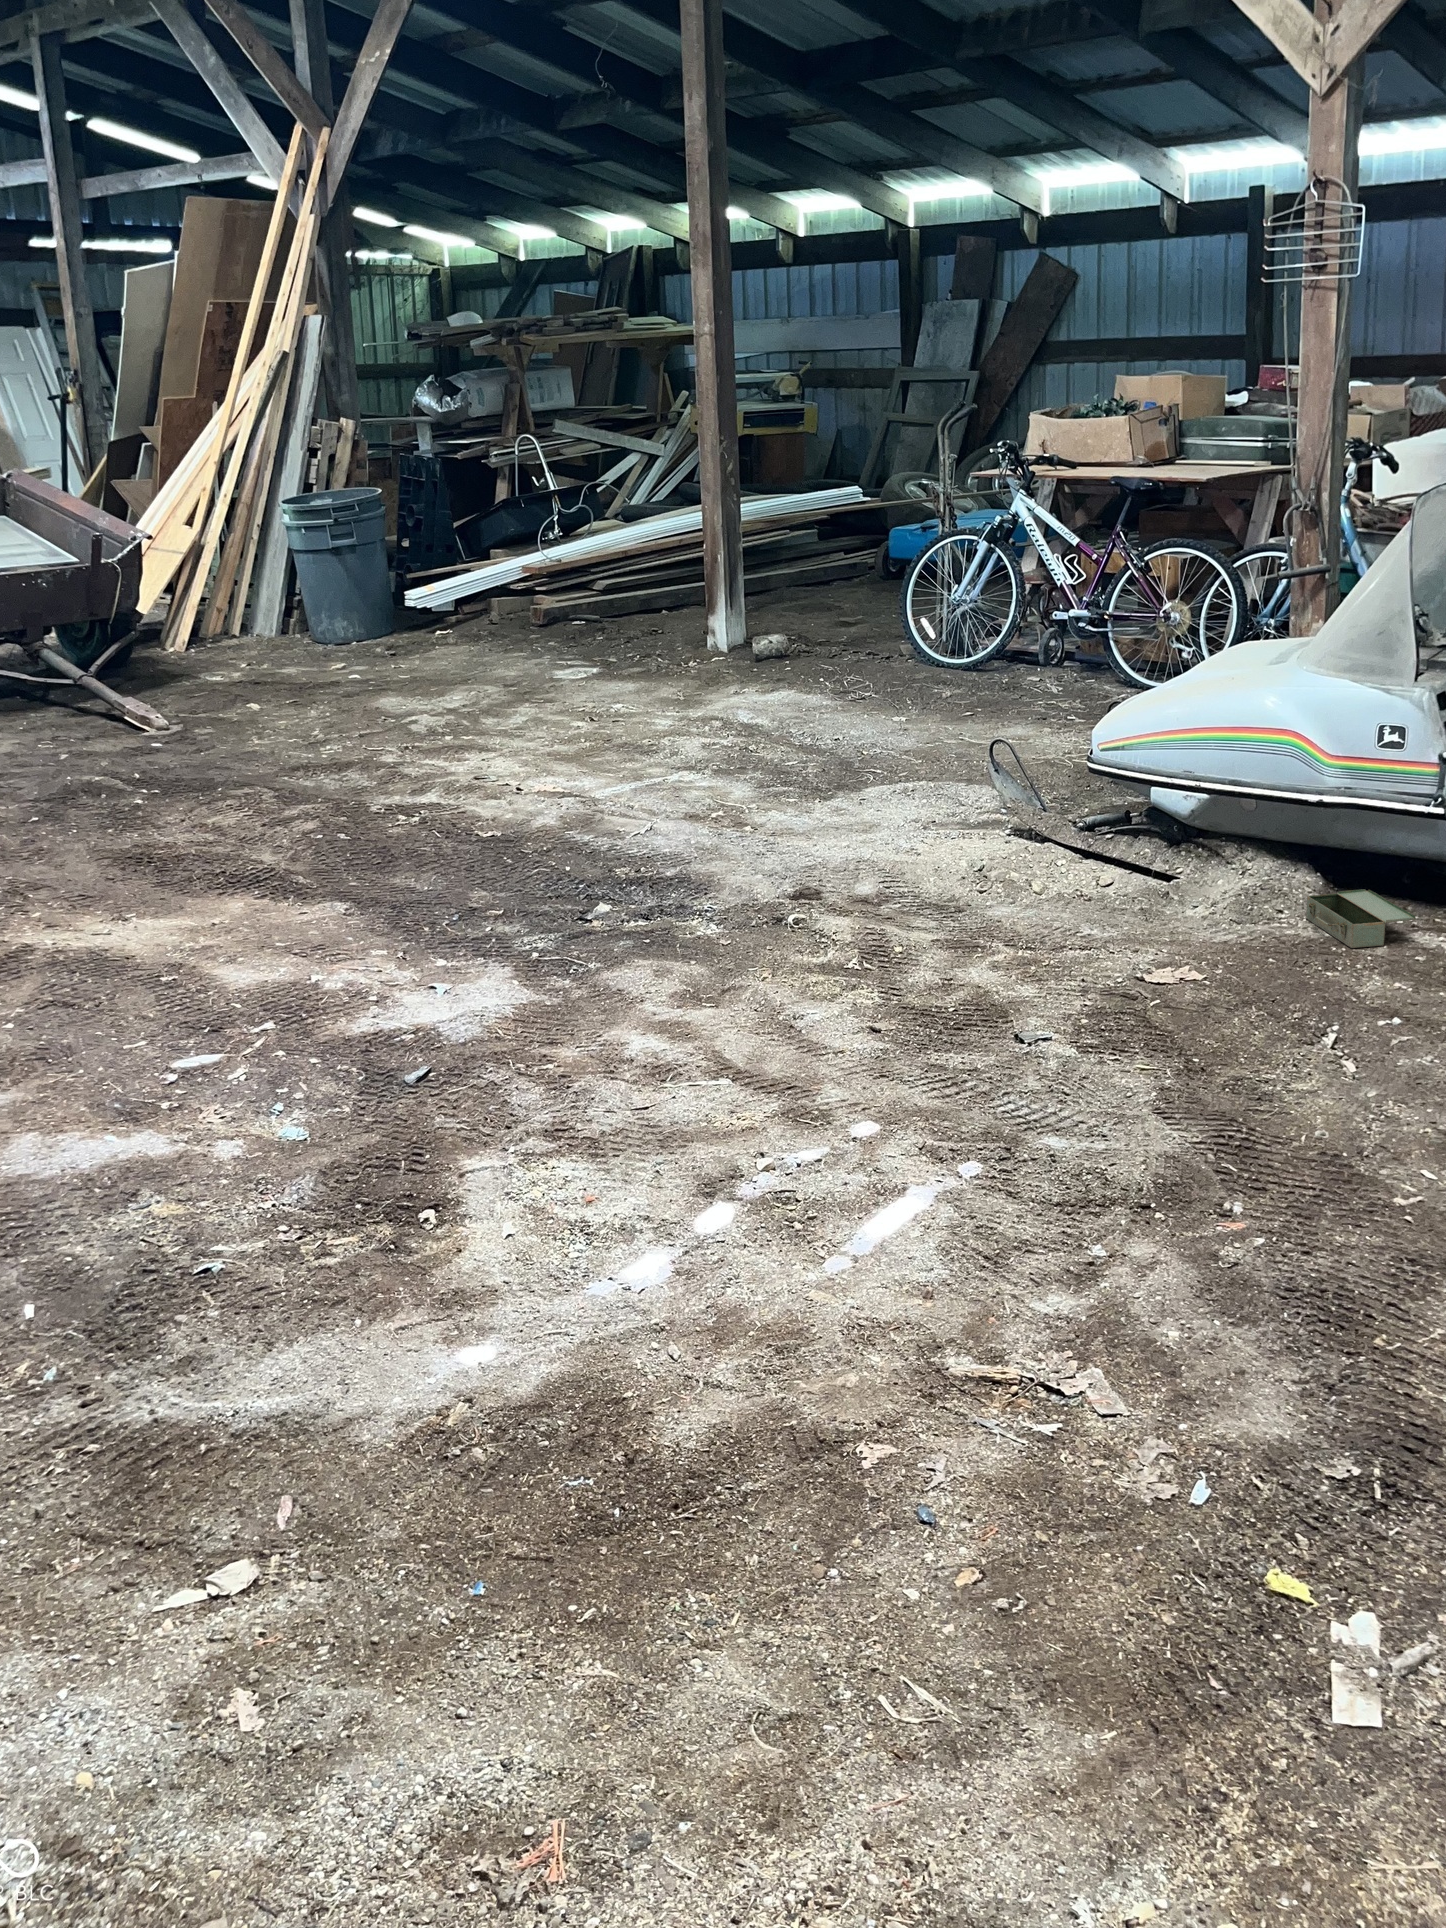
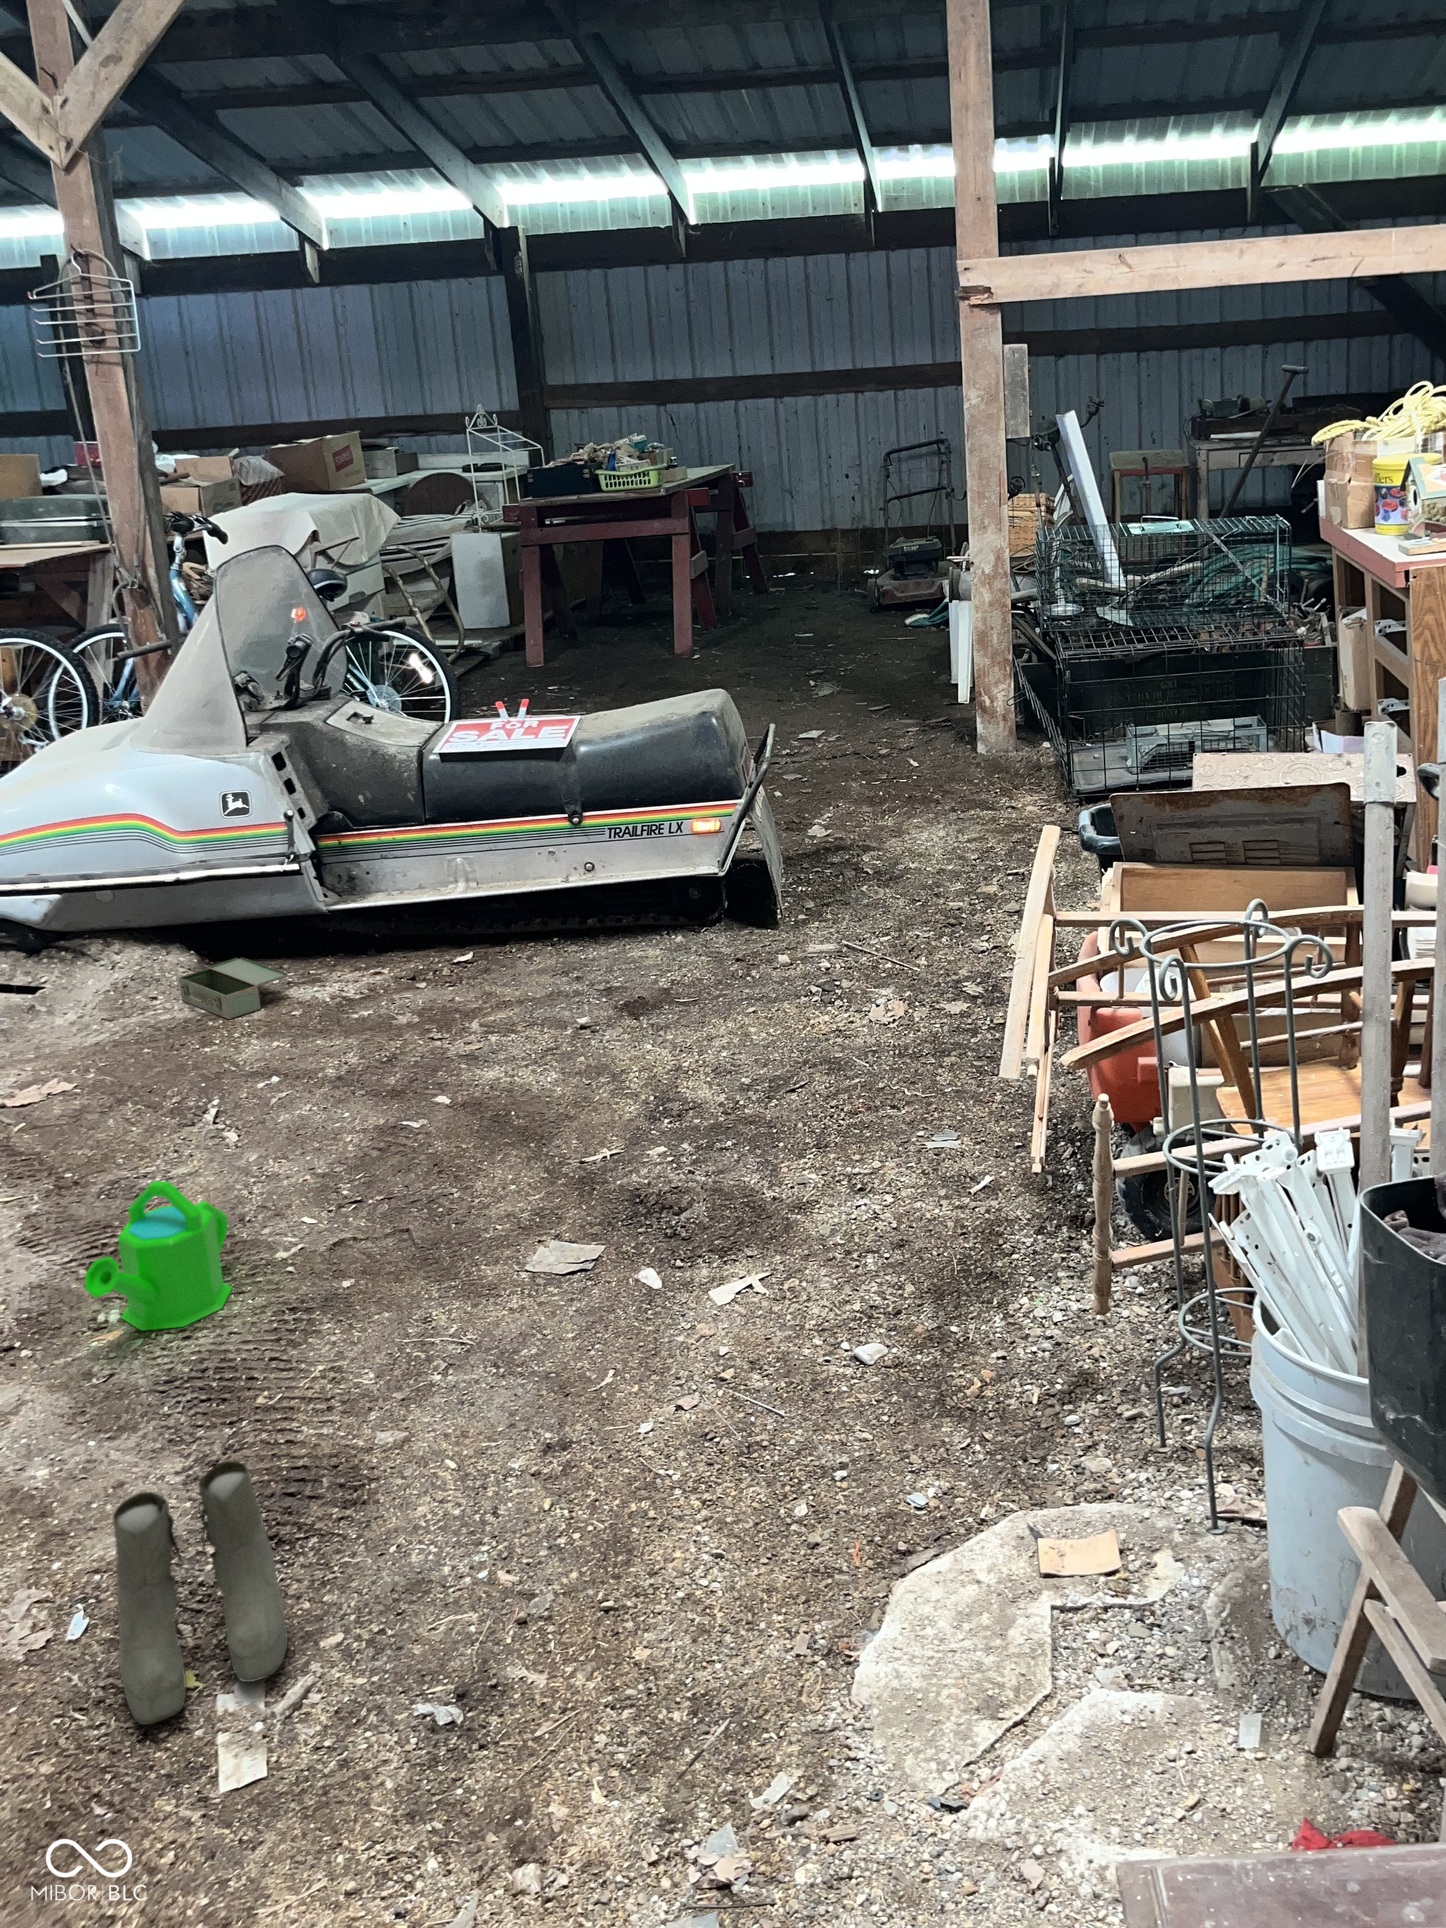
watering can: none [1225,1093,1356,1240] -> present [85,1181,232,1331]
boots: none [1243,1393,1406,1626] -> present [113,1461,288,1725]

